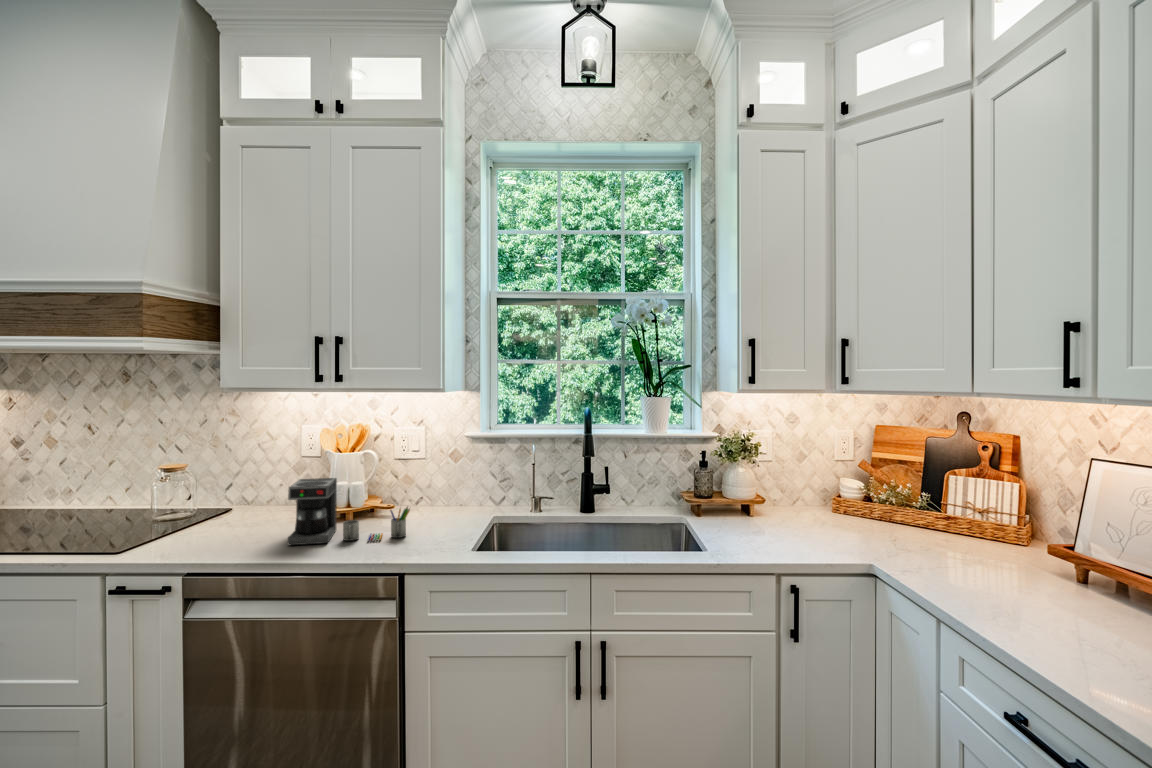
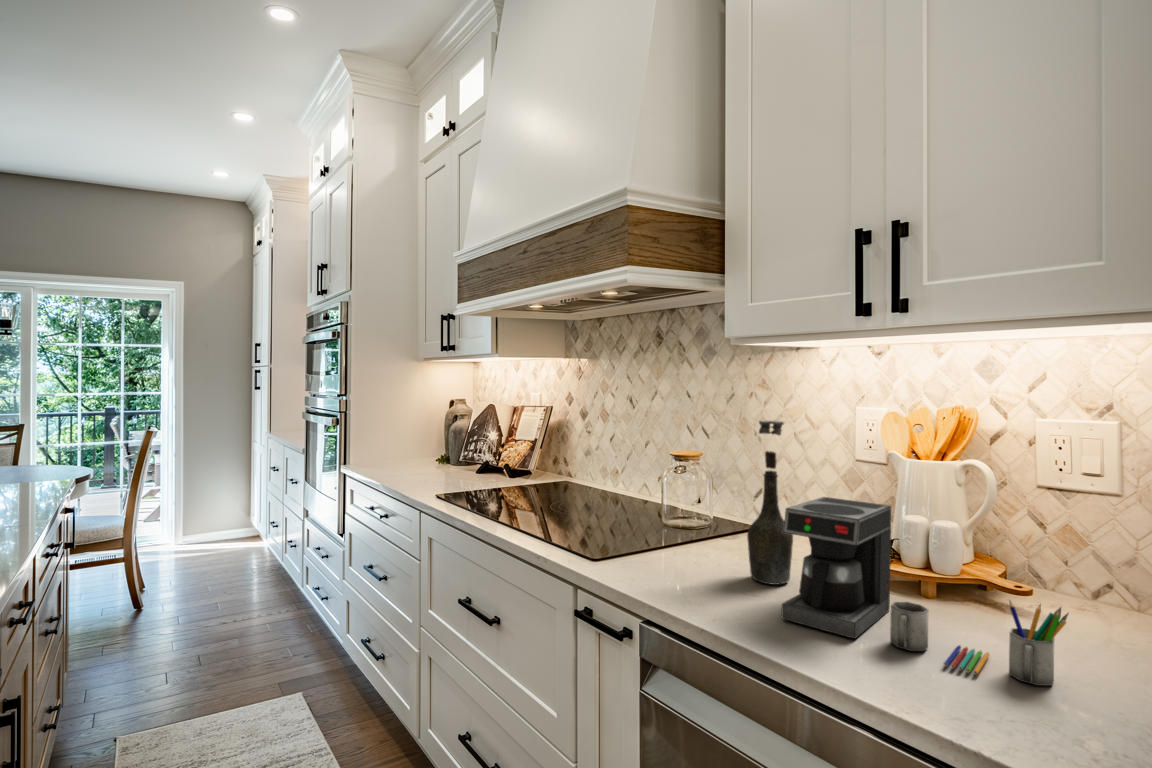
bottle: none [252,440,281,535] -> present [747,421,793,585]

